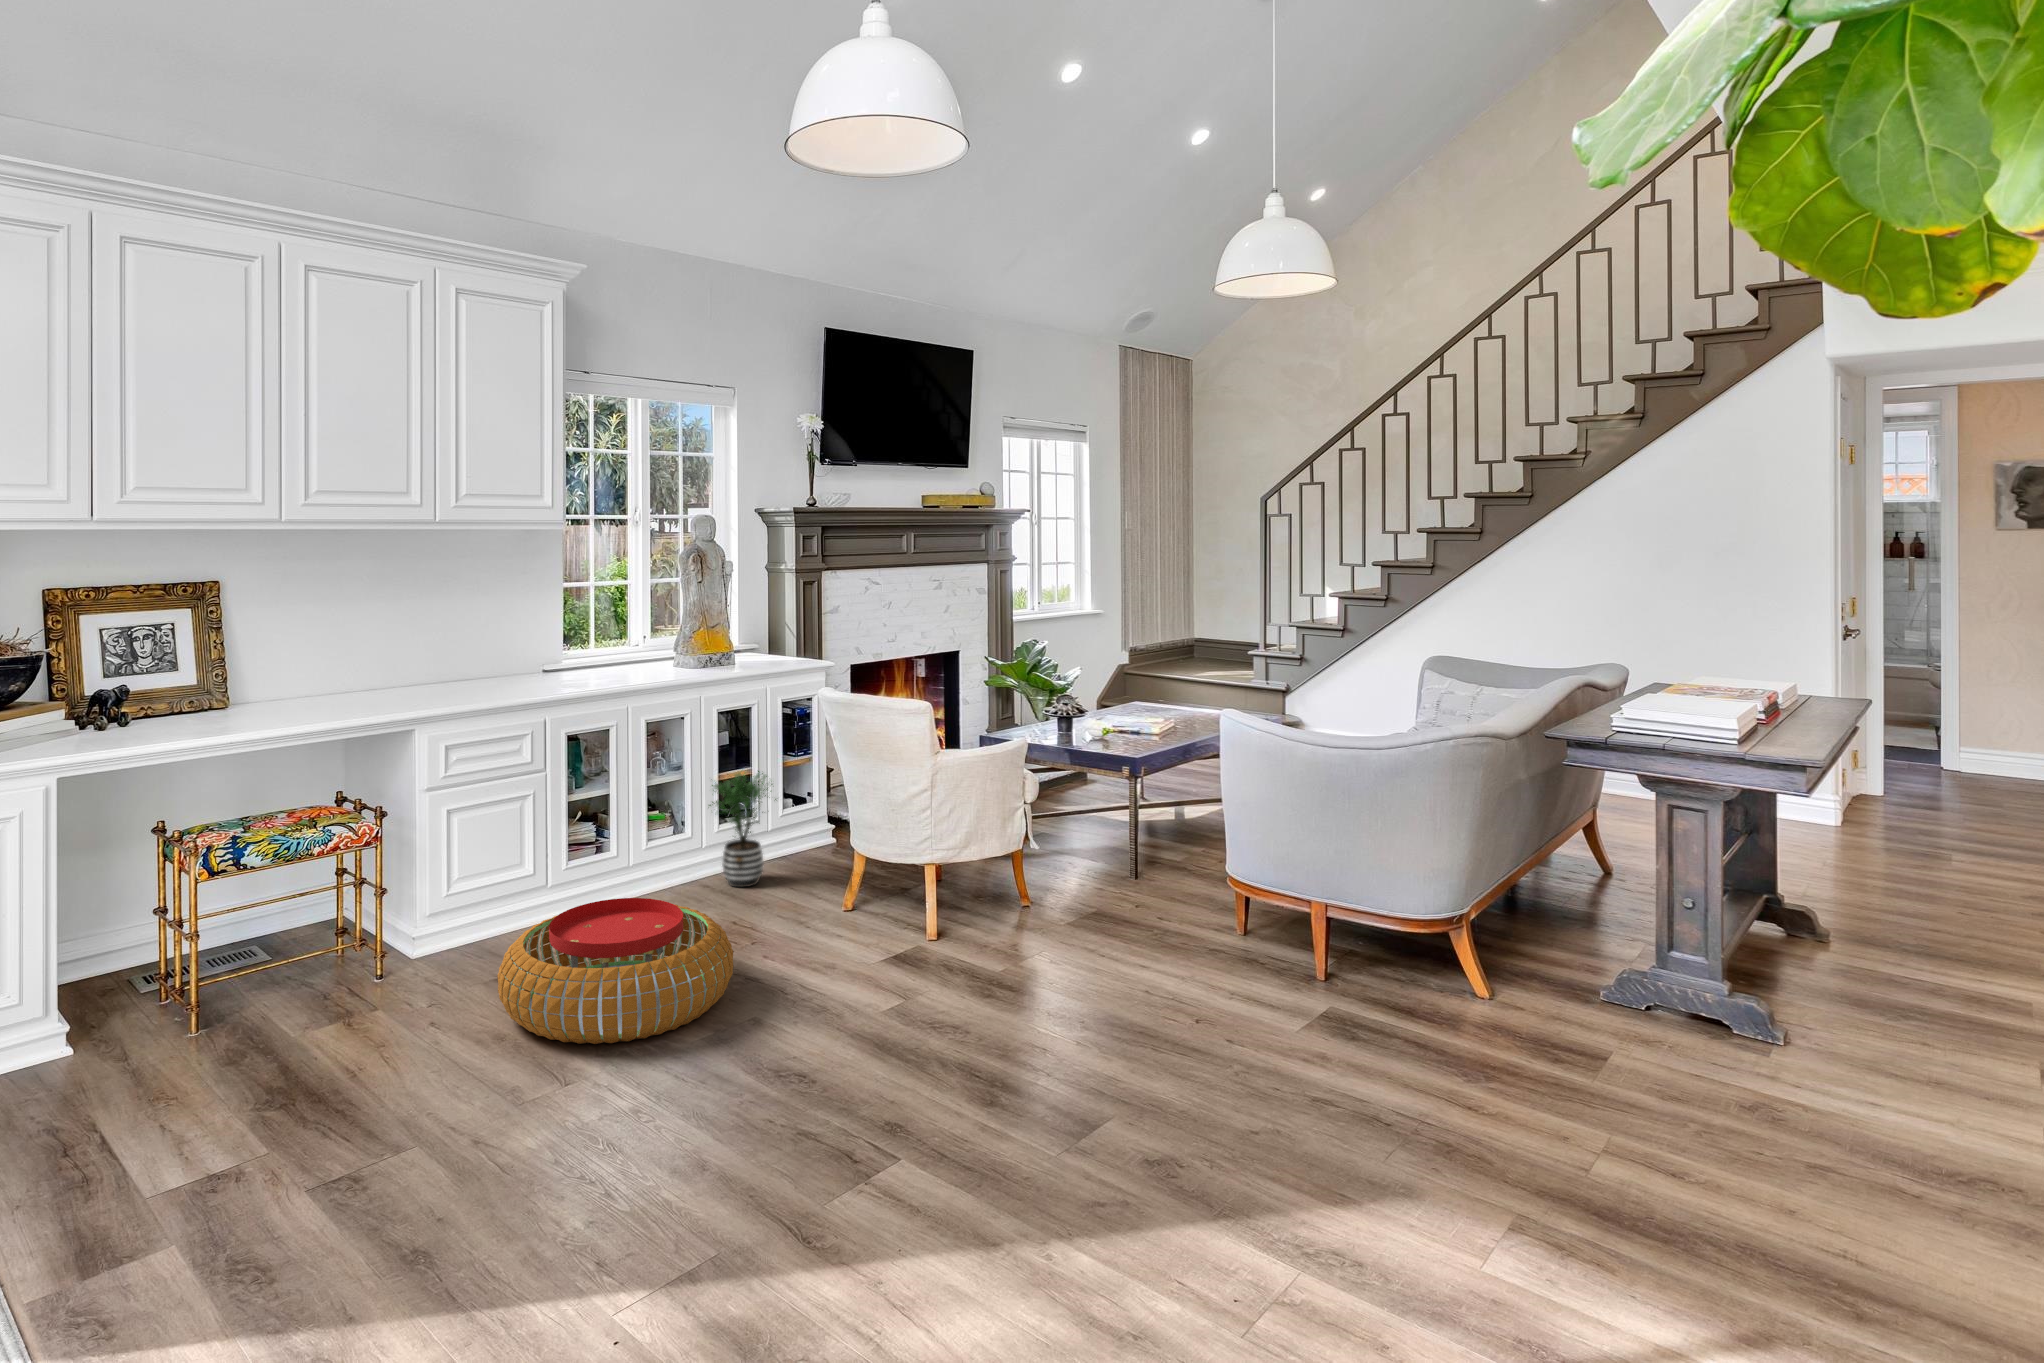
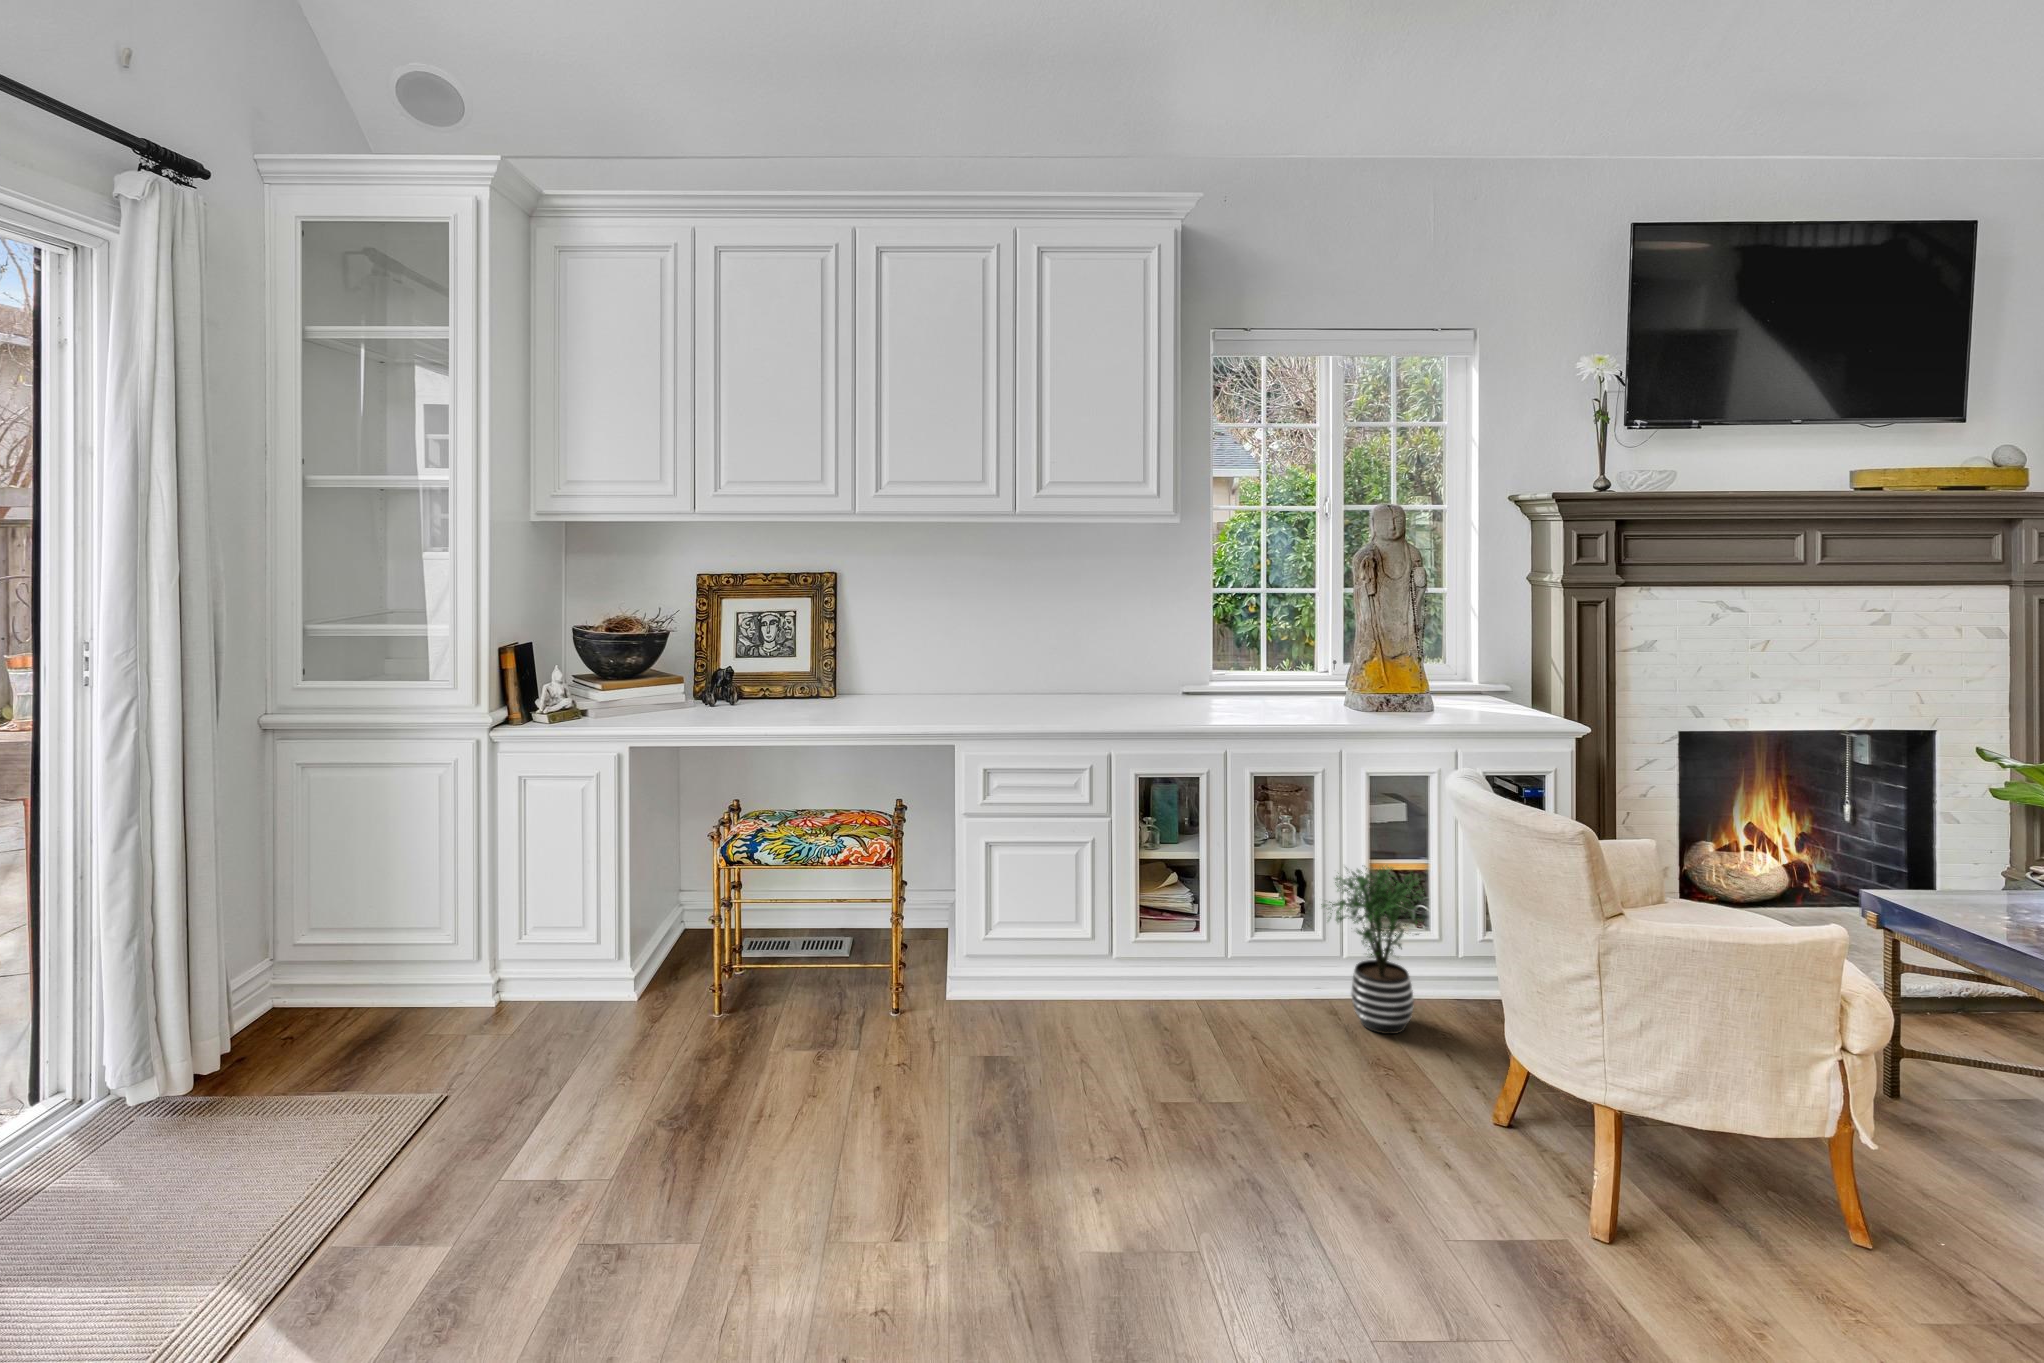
pouf: present [497,898,734,1044] -> none [892,1006,1201,1240]

